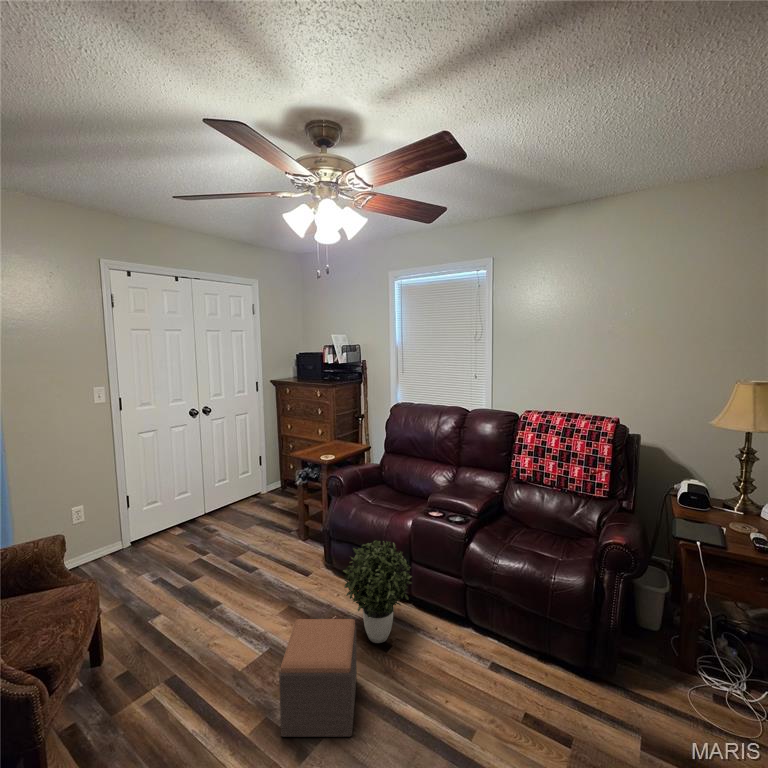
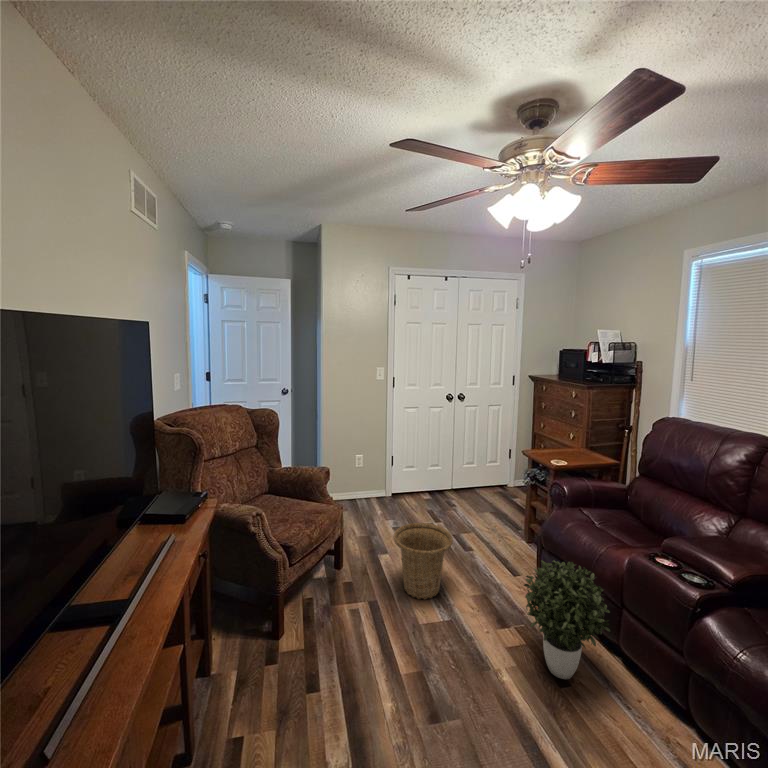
basket: none [183,556,256,648] -> present [394,523,453,599]
footstool: present [279,619,357,737] -> none [423,601,517,739]

